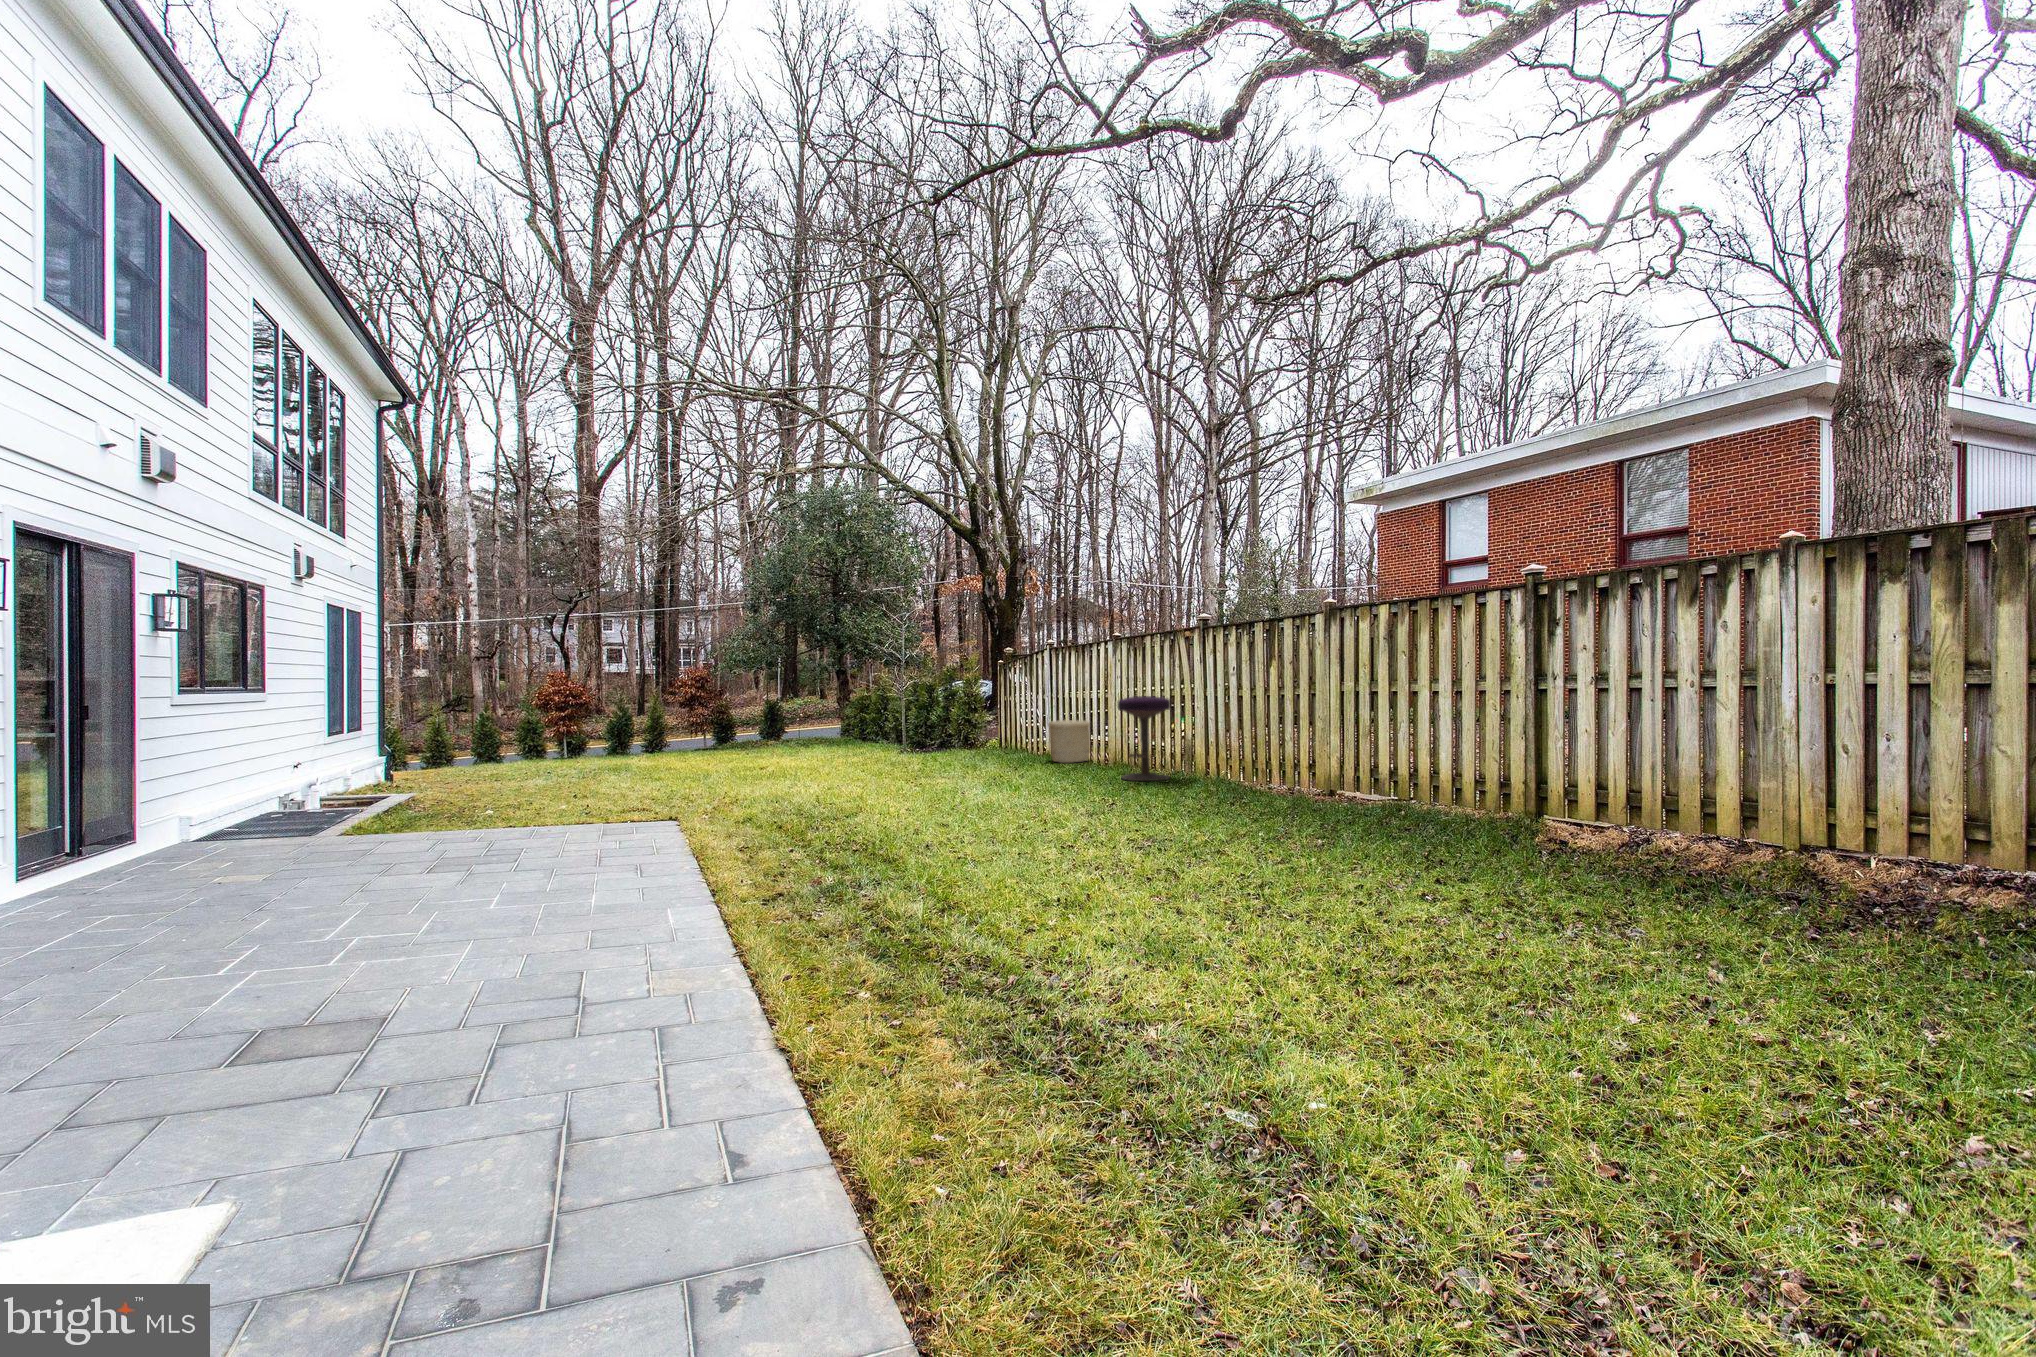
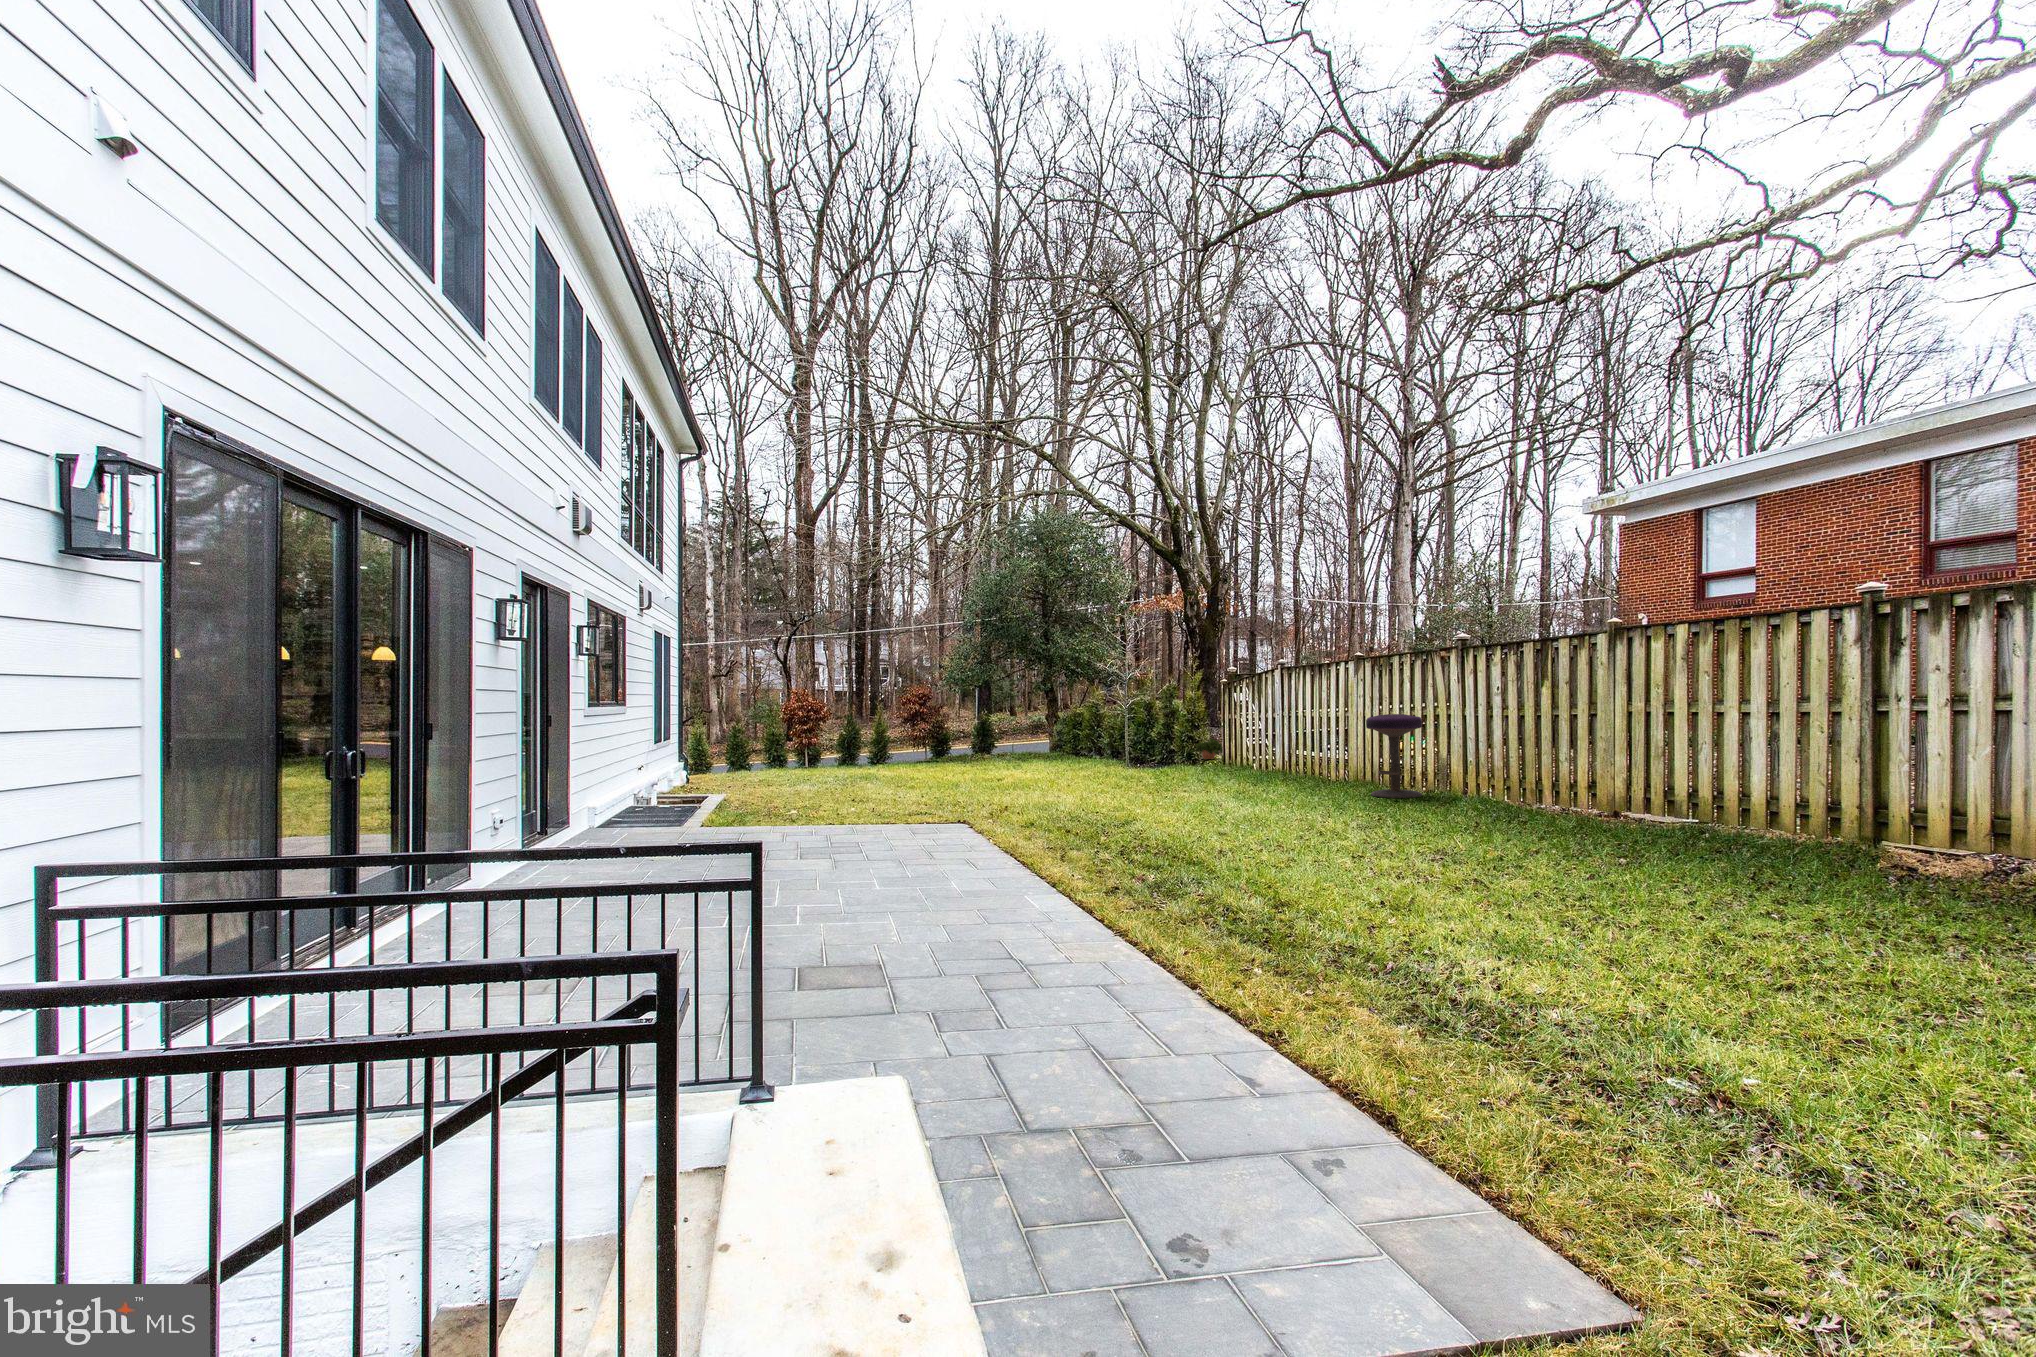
woven basket: present [1049,720,1090,763] -> none [1281,737,1324,779]
potted plant: none [972,722,1008,746] -> present [1191,739,1223,760]

